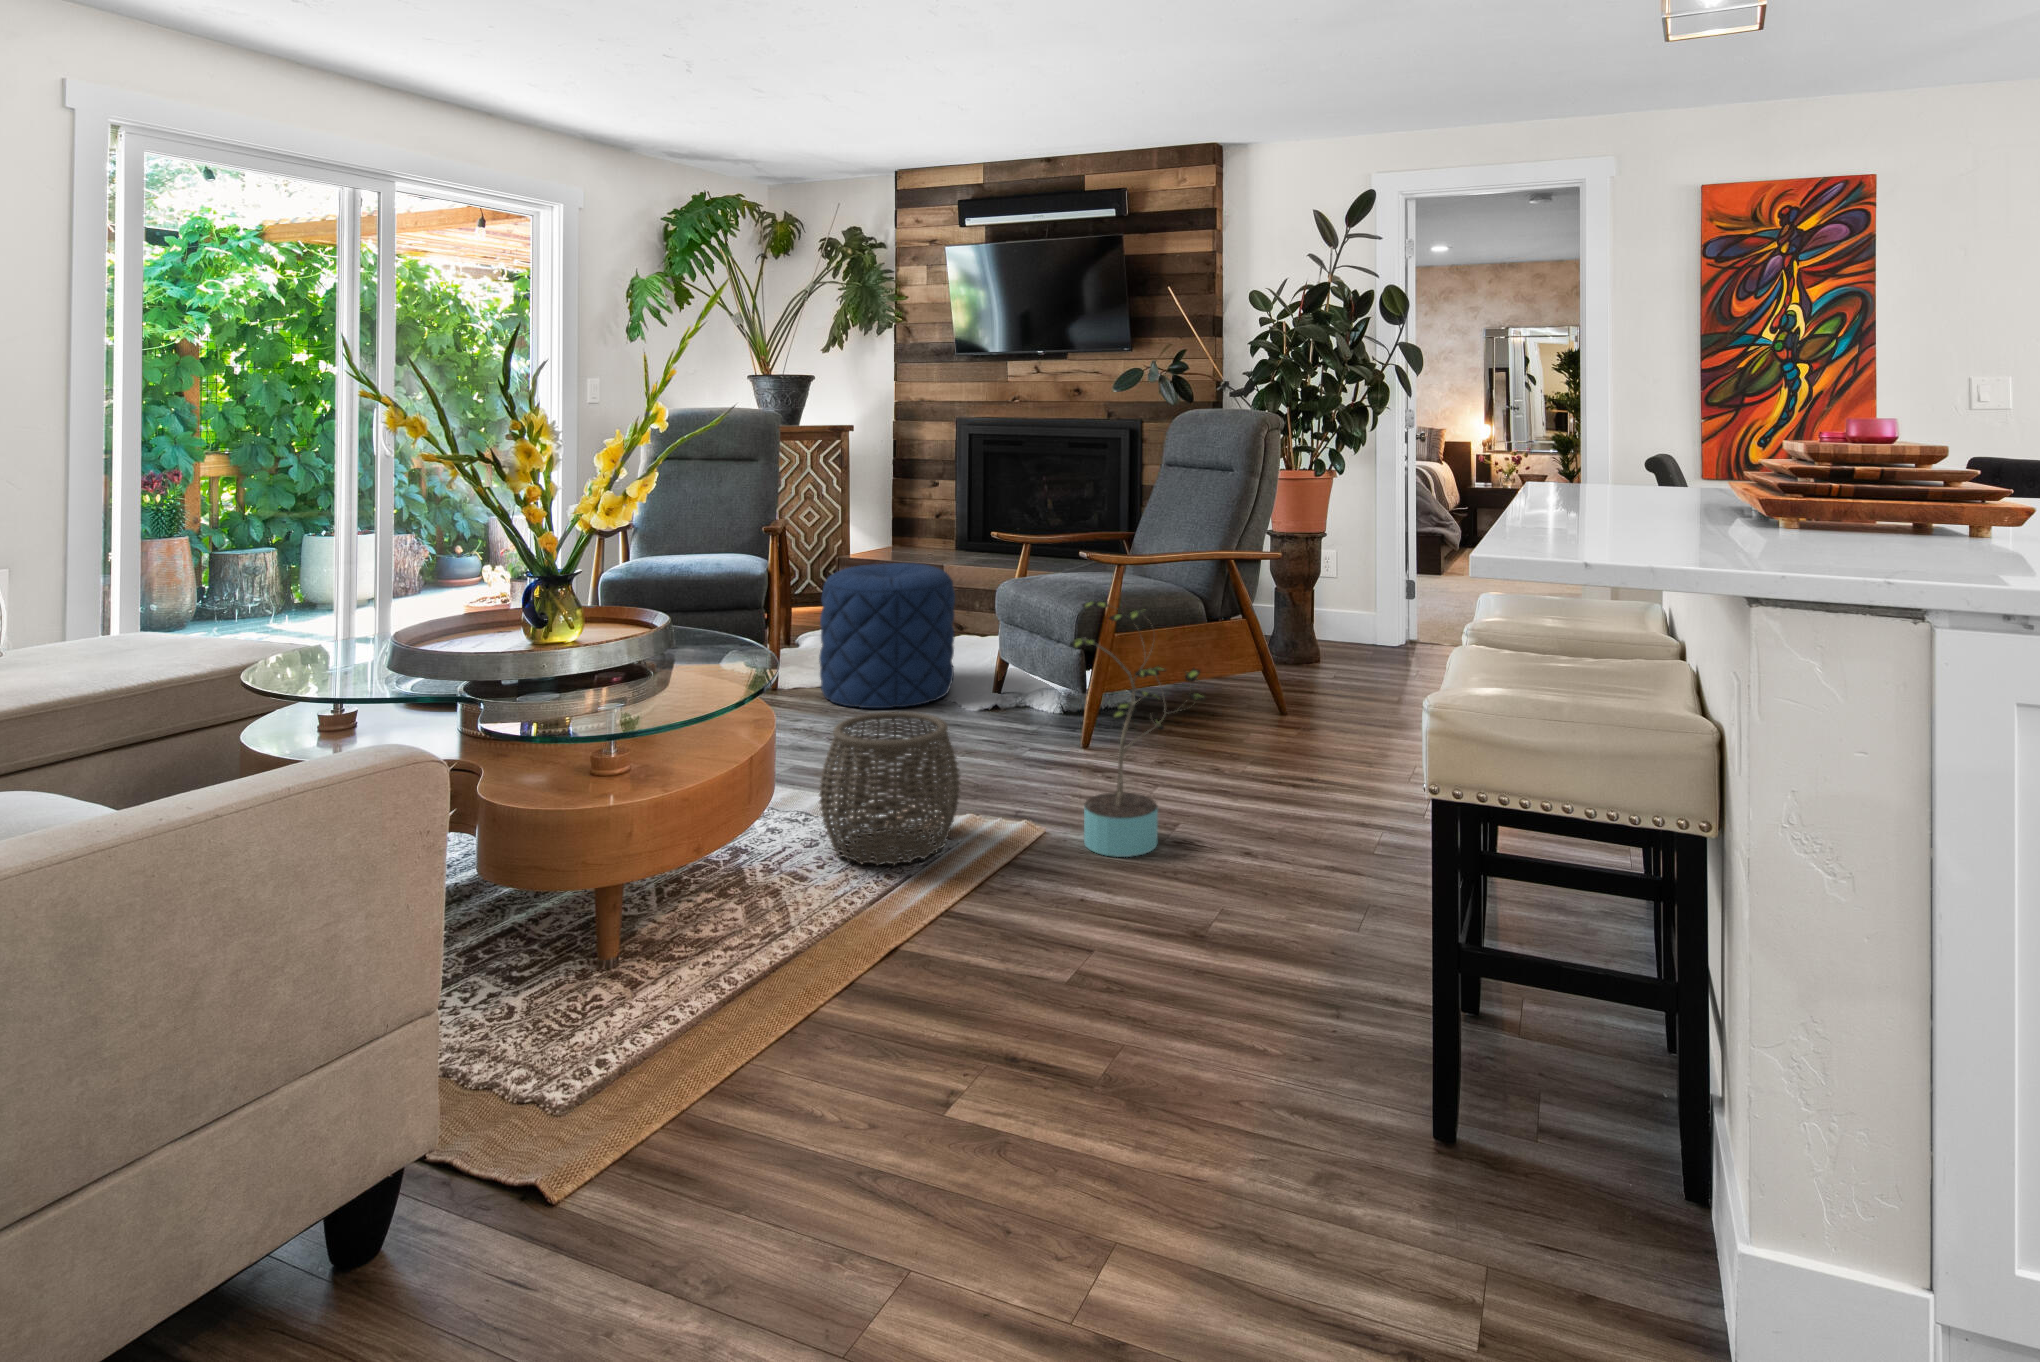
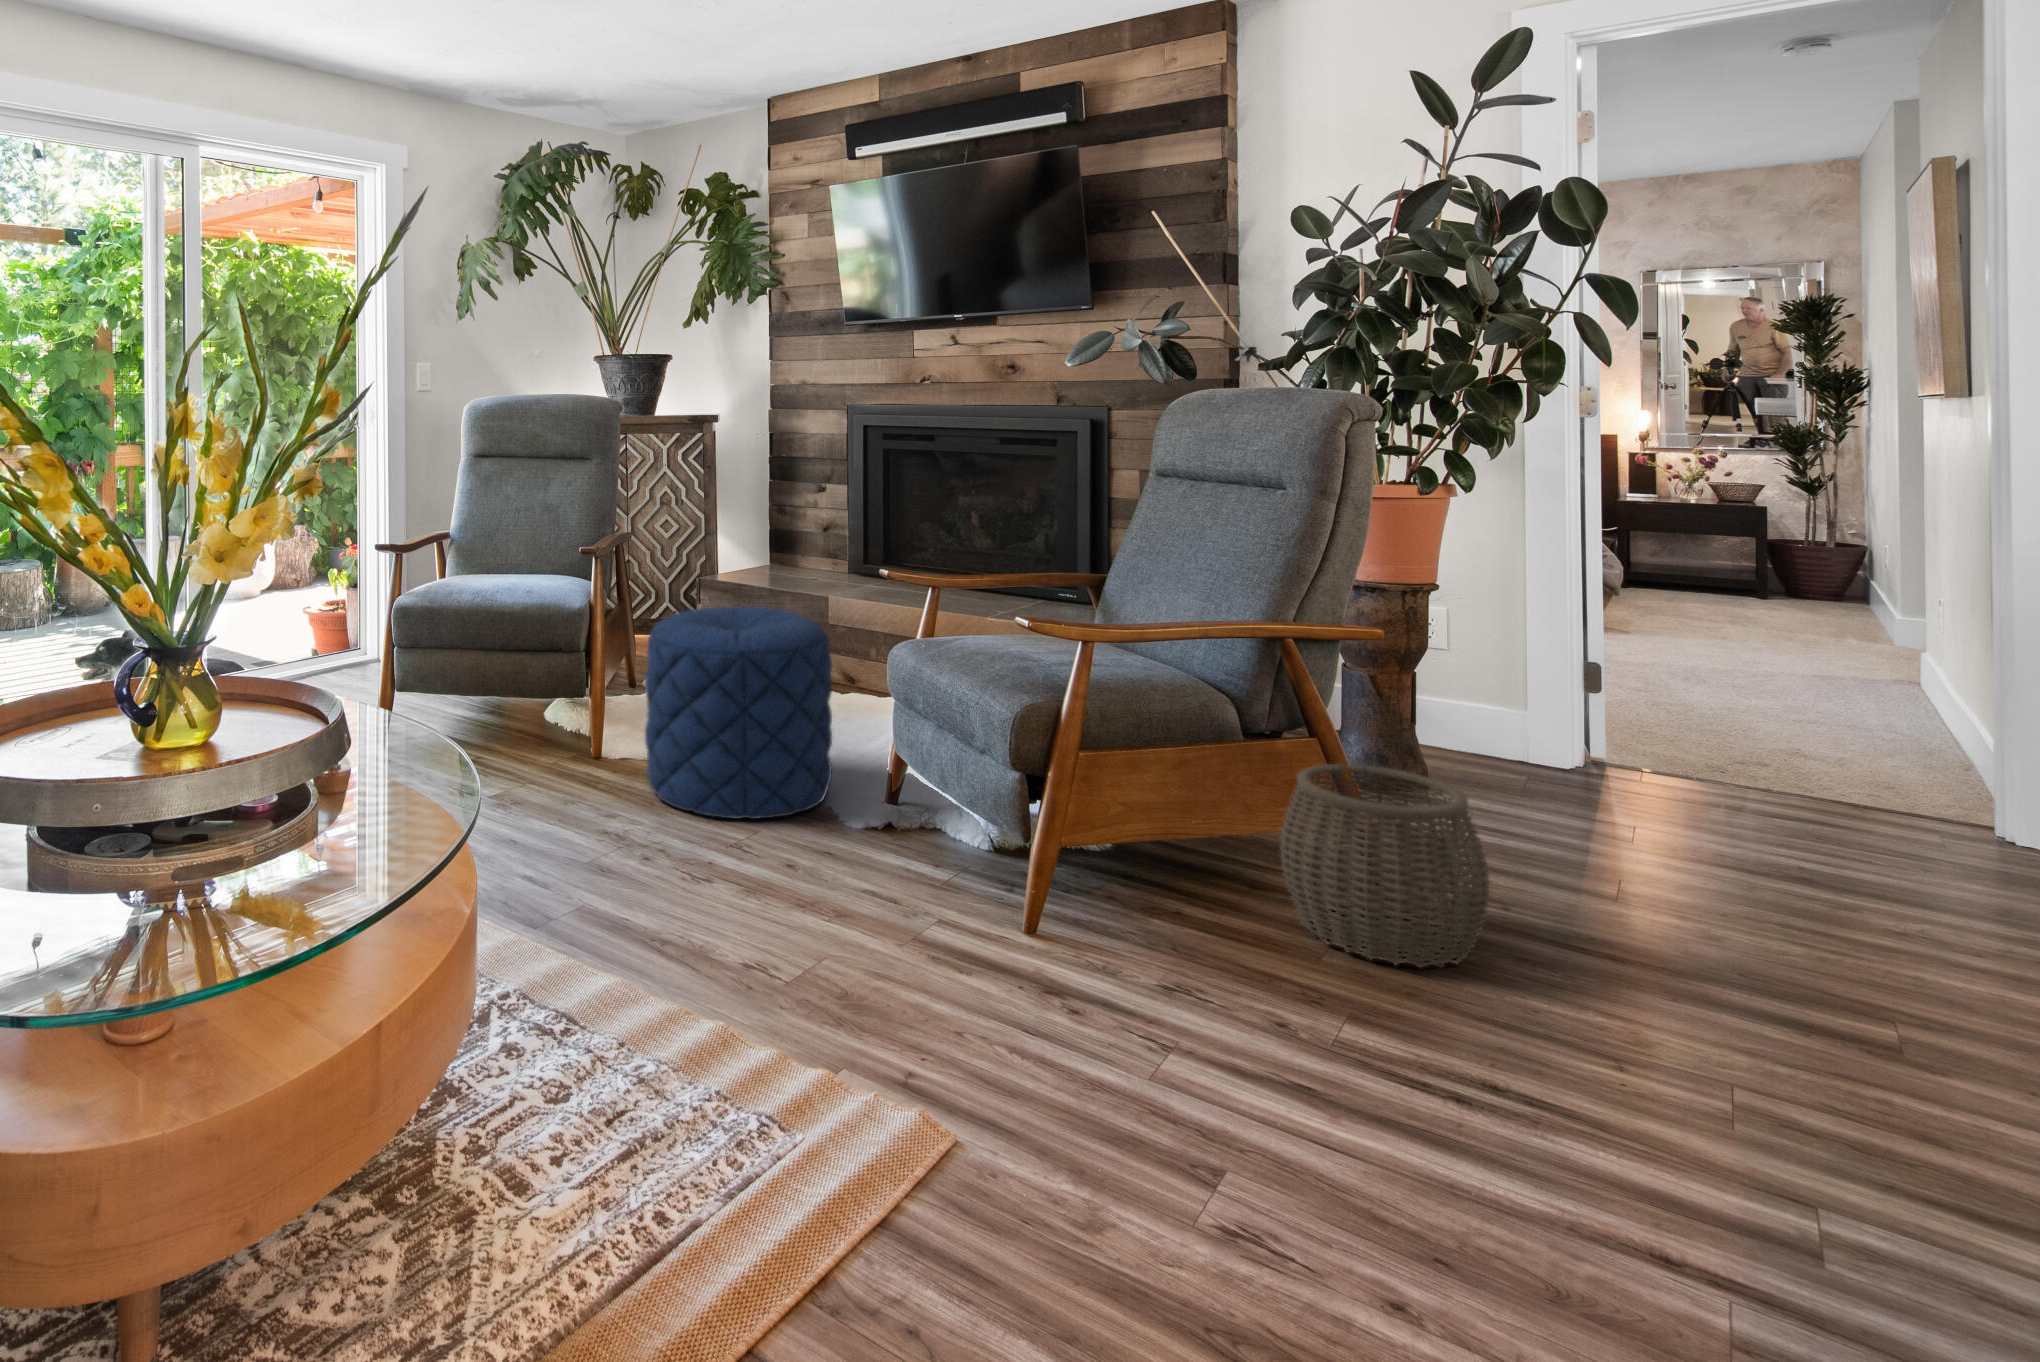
potted plant: present [1069,601,1204,857] -> none [990,734,1278,1241]
woven basket: present [818,712,960,865] -> present [1280,764,1490,968]

